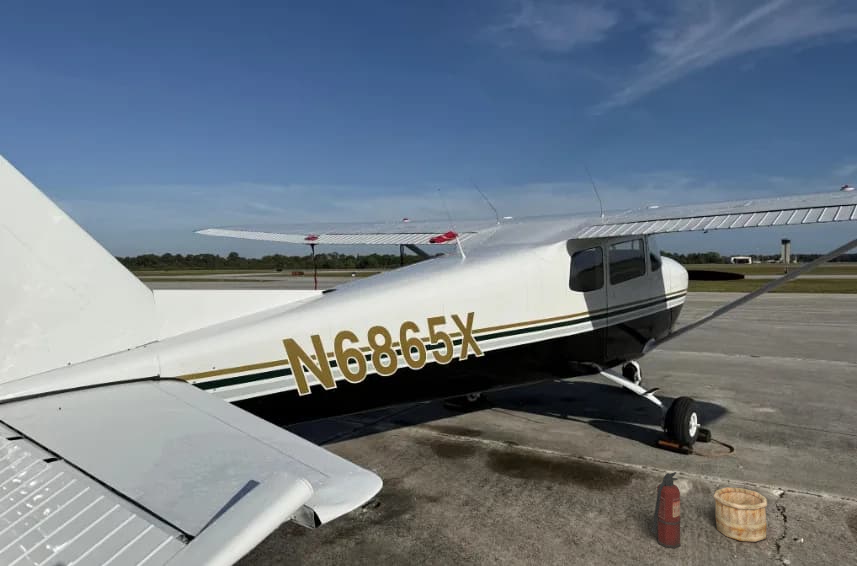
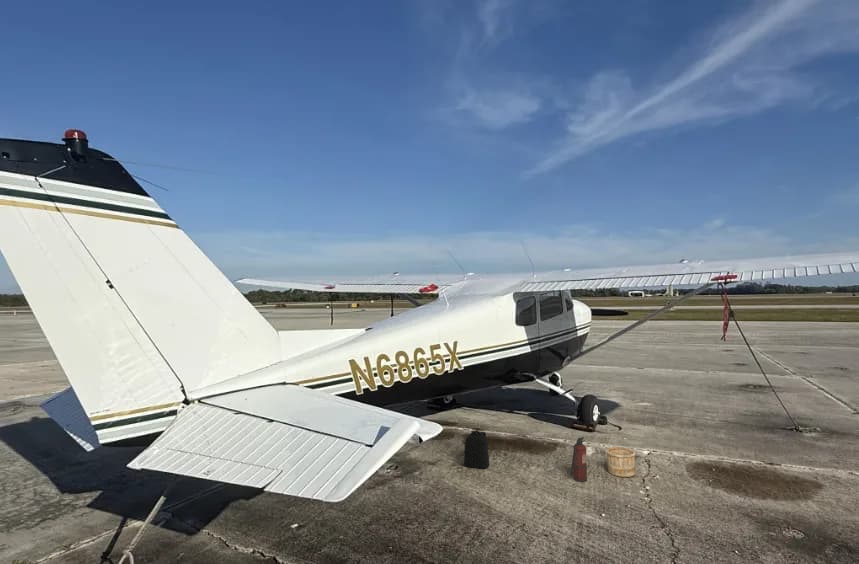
backpack: none [478,453,518,515] -> present [464,431,490,469]

